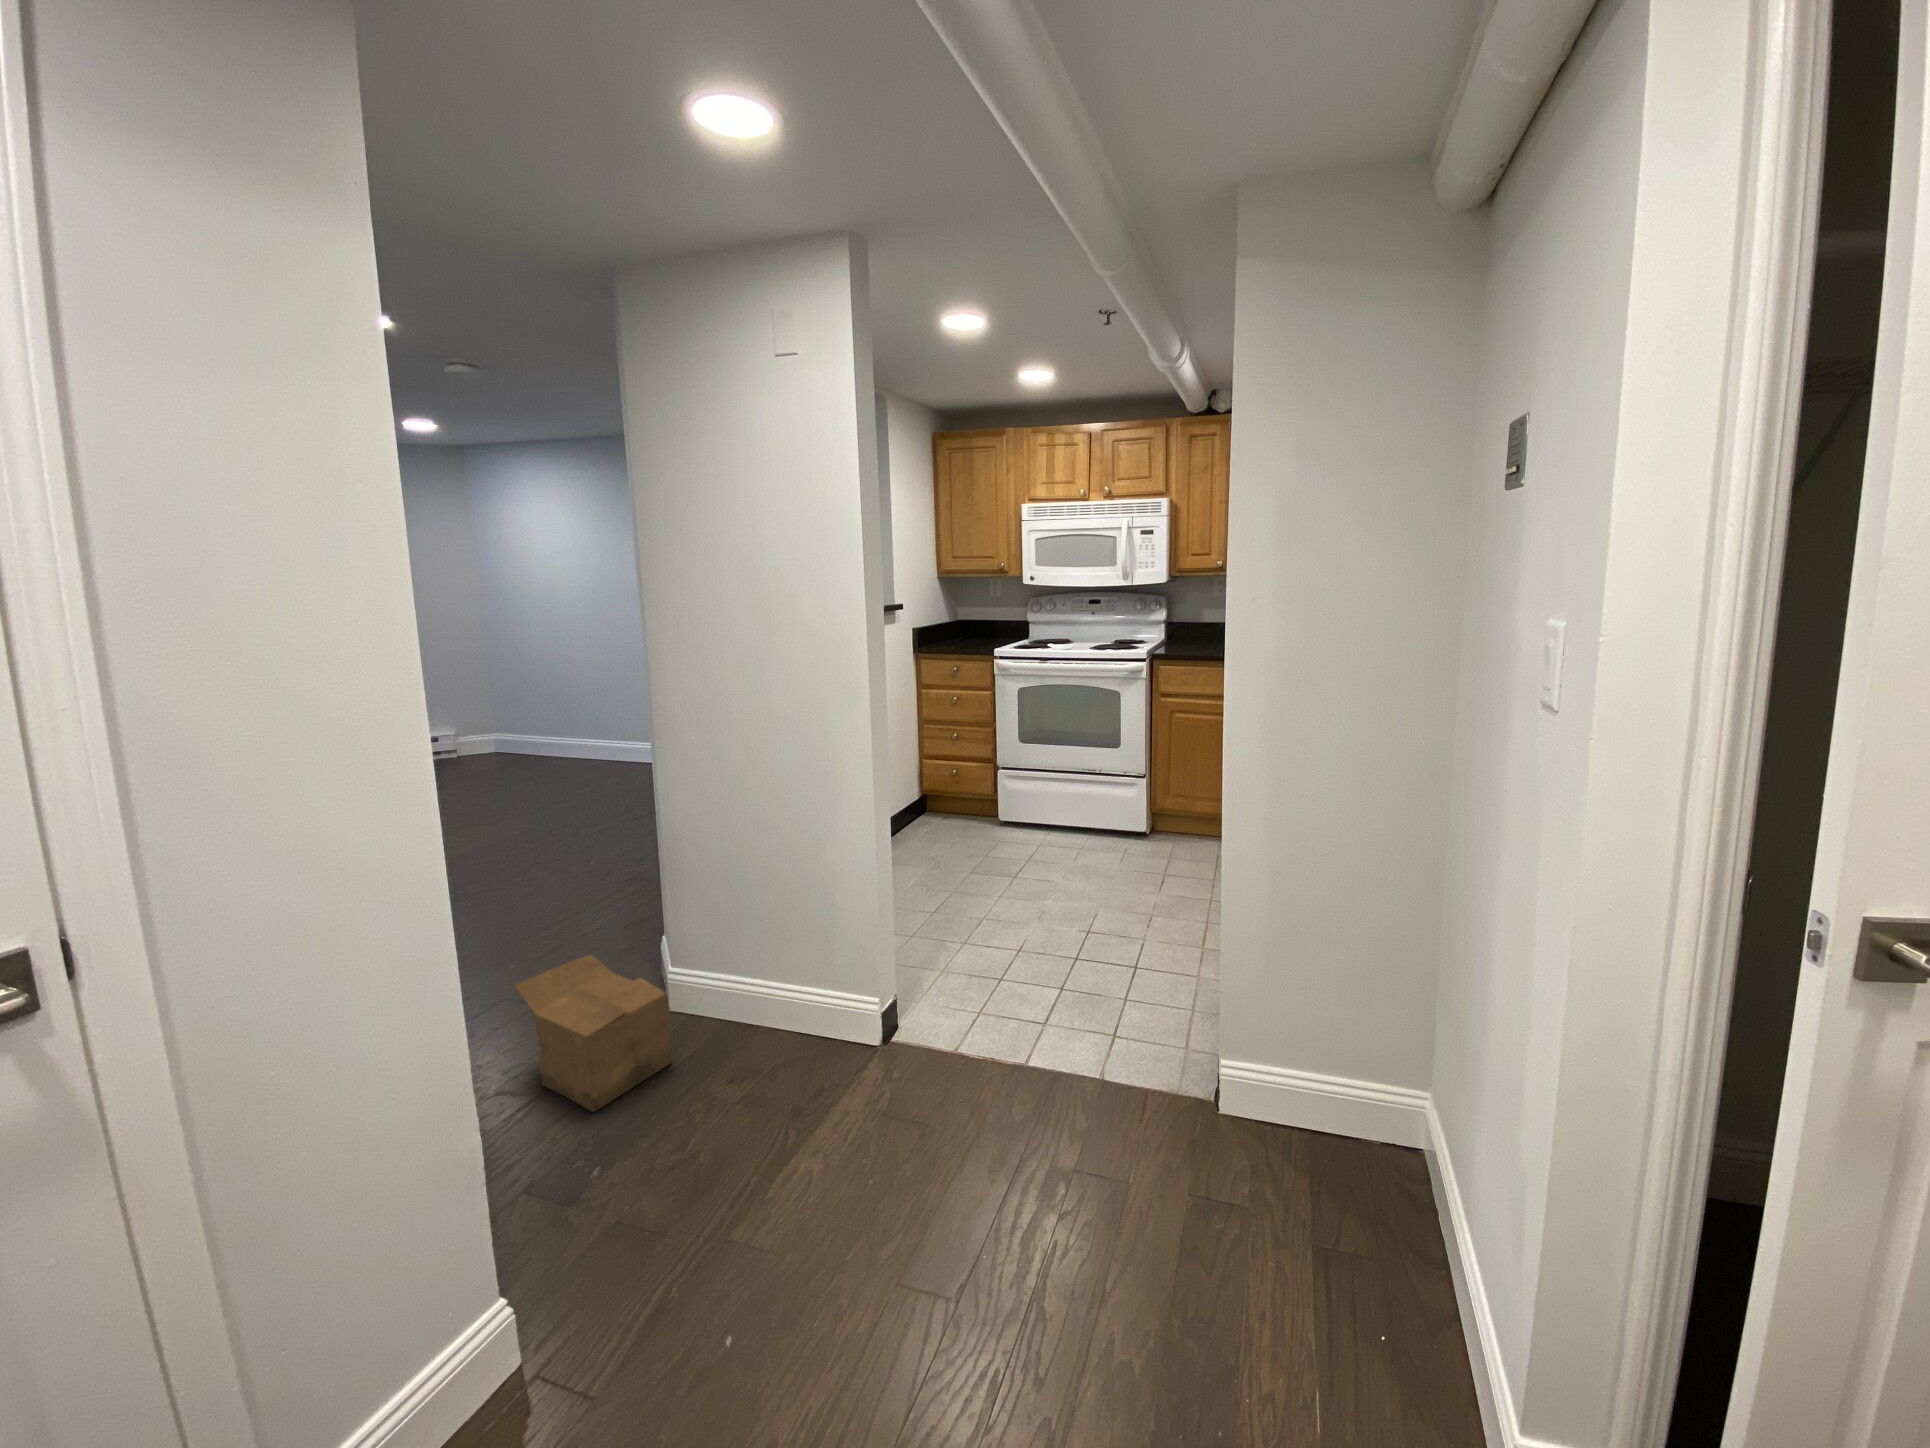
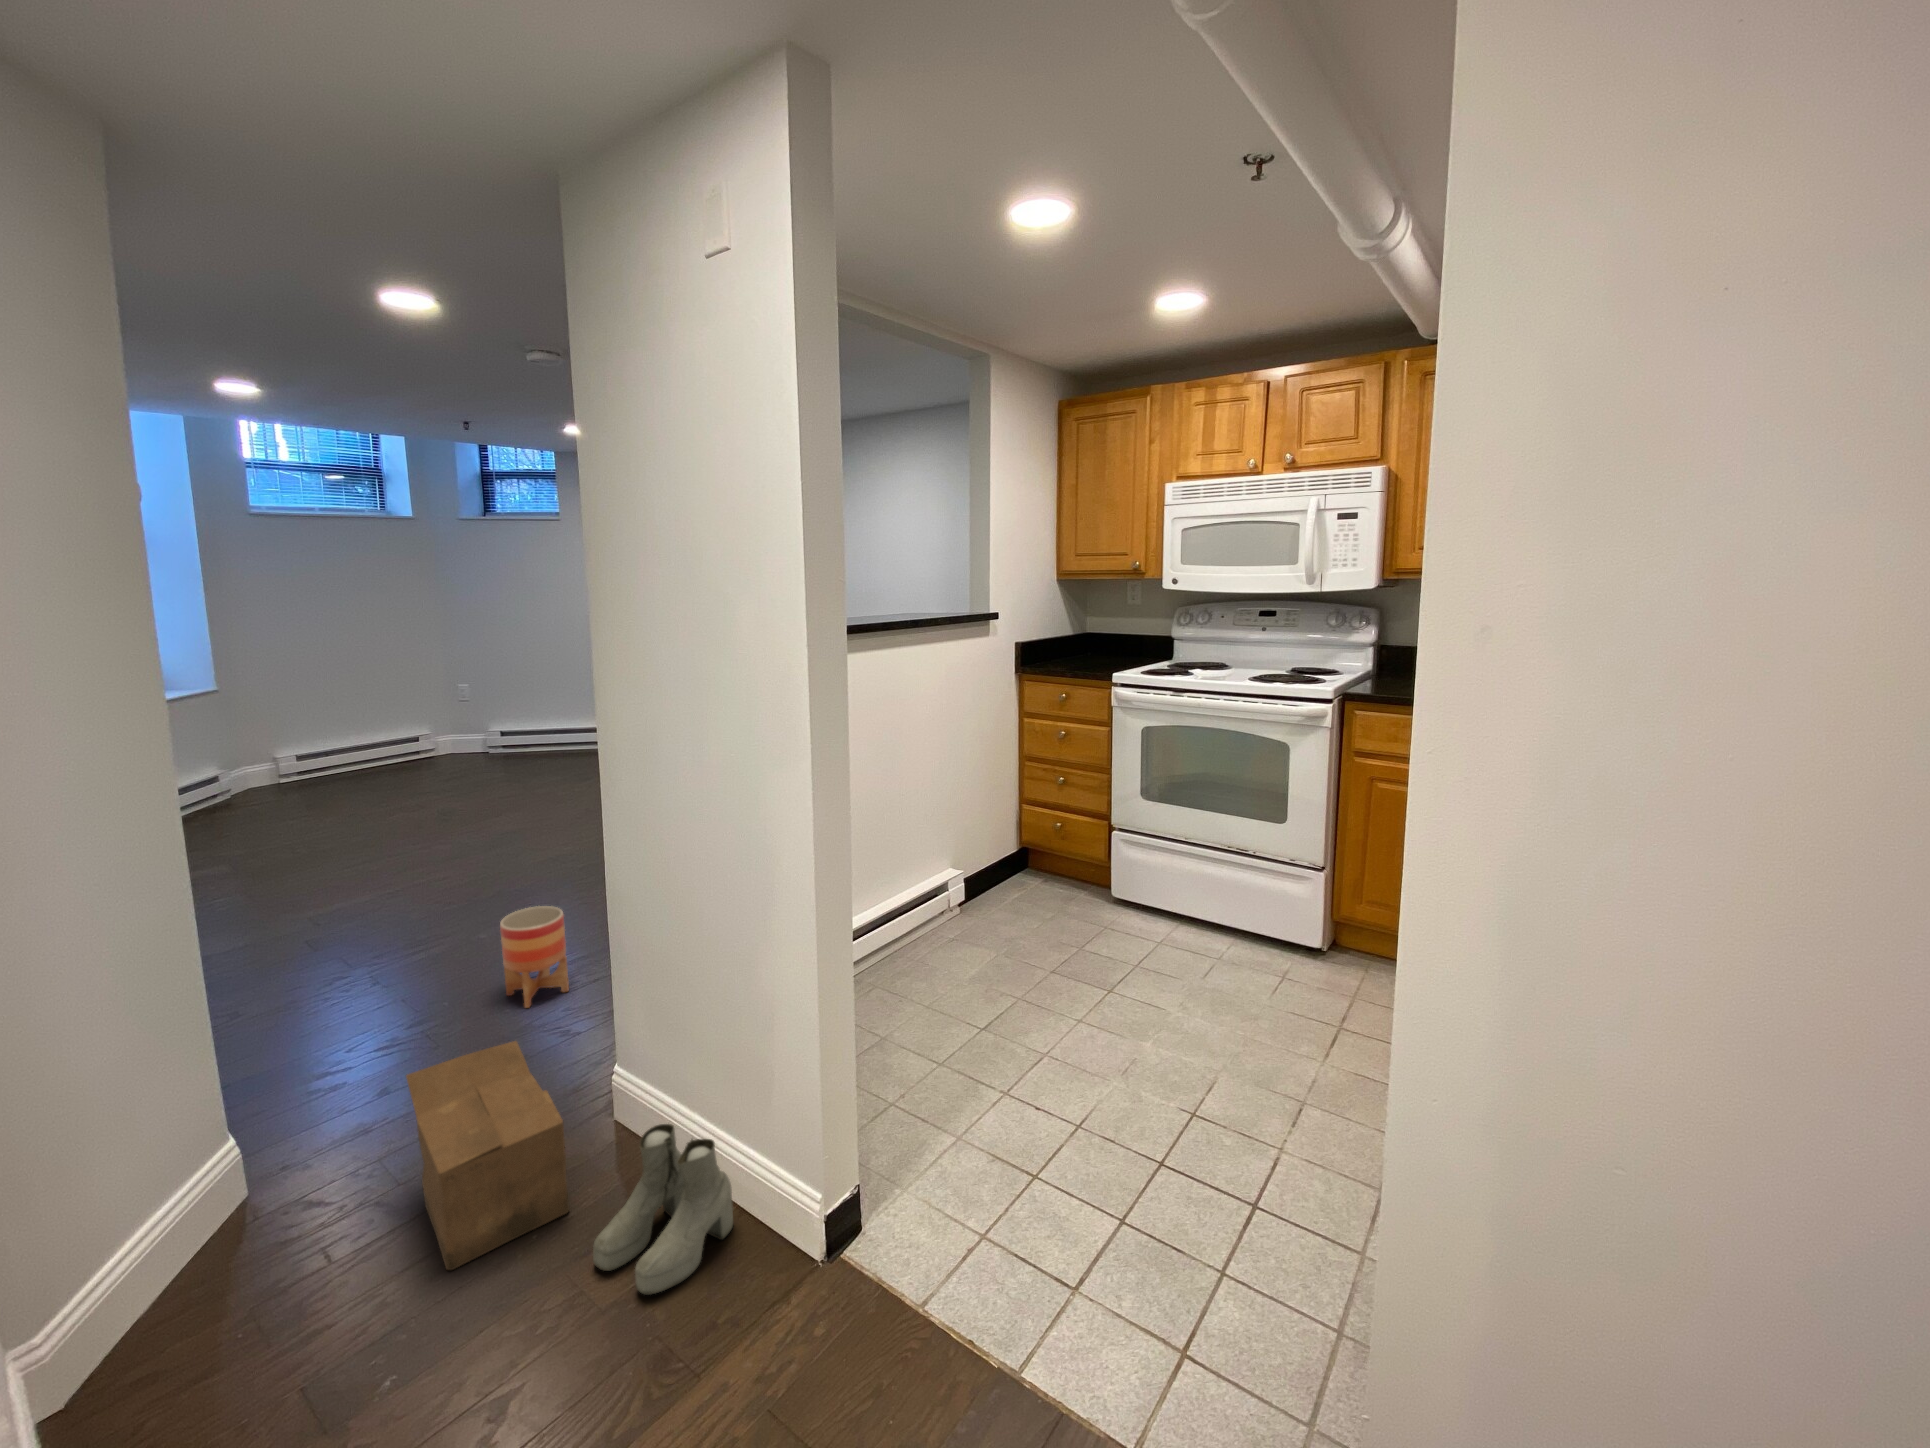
planter: none [503,871,571,959] -> present [500,906,569,1008]
boots: none [712,979,806,1087] -> present [593,1124,733,1295]

